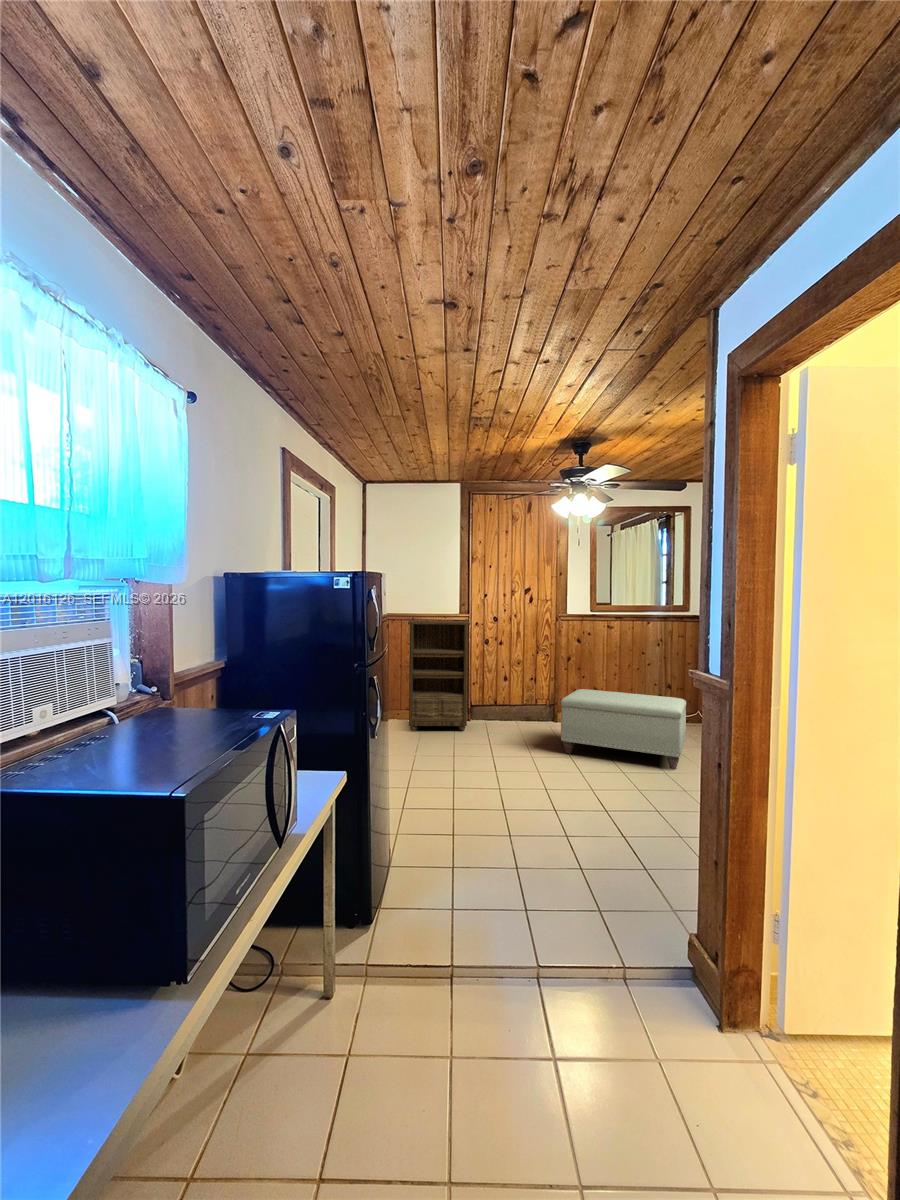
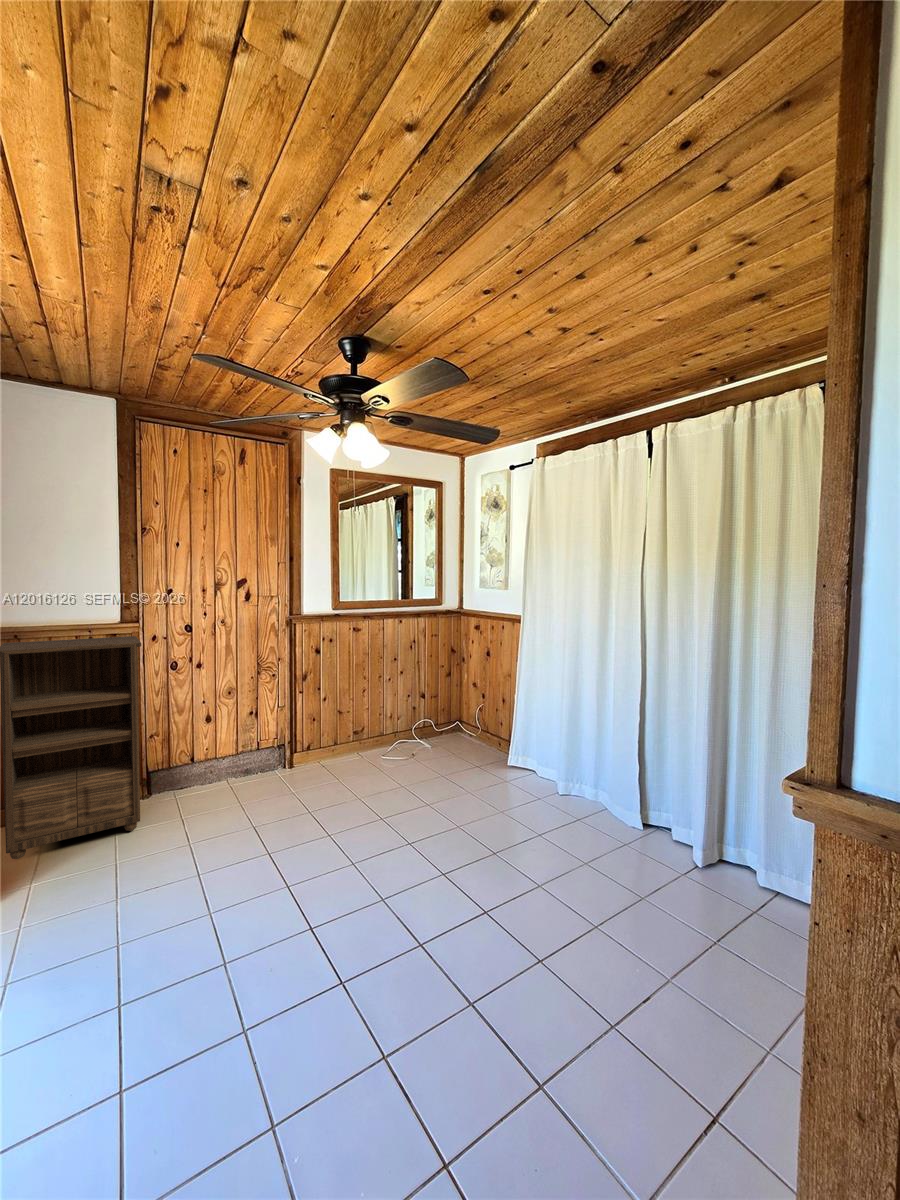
ottoman: present [561,689,686,769] -> none [316,727,489,842]

